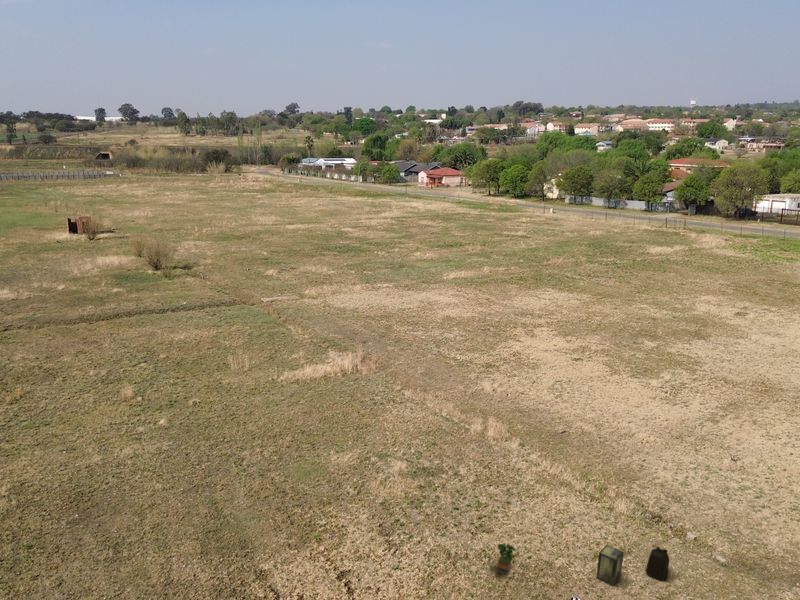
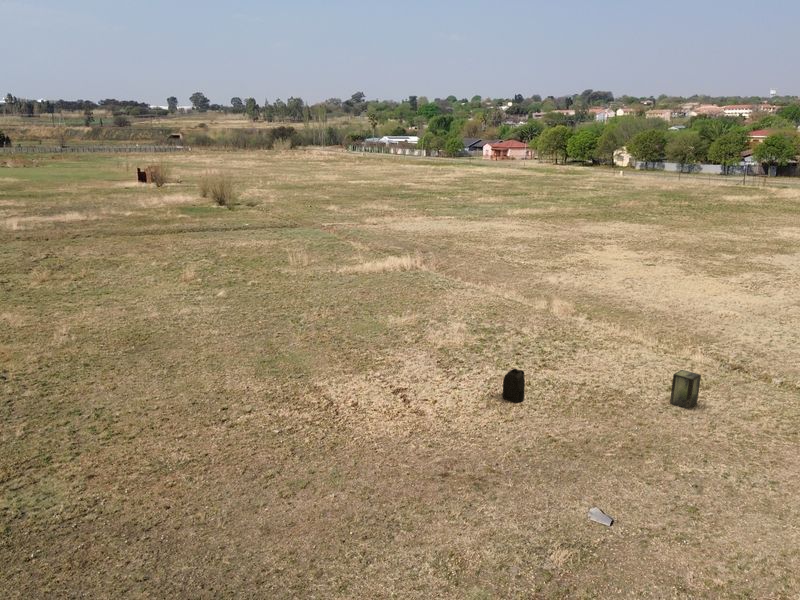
potted tree: present [497,544,516,575] -> none [561,365,582,398]
backpack: present [646,547,669,581] -> present [502,369,525,403]

